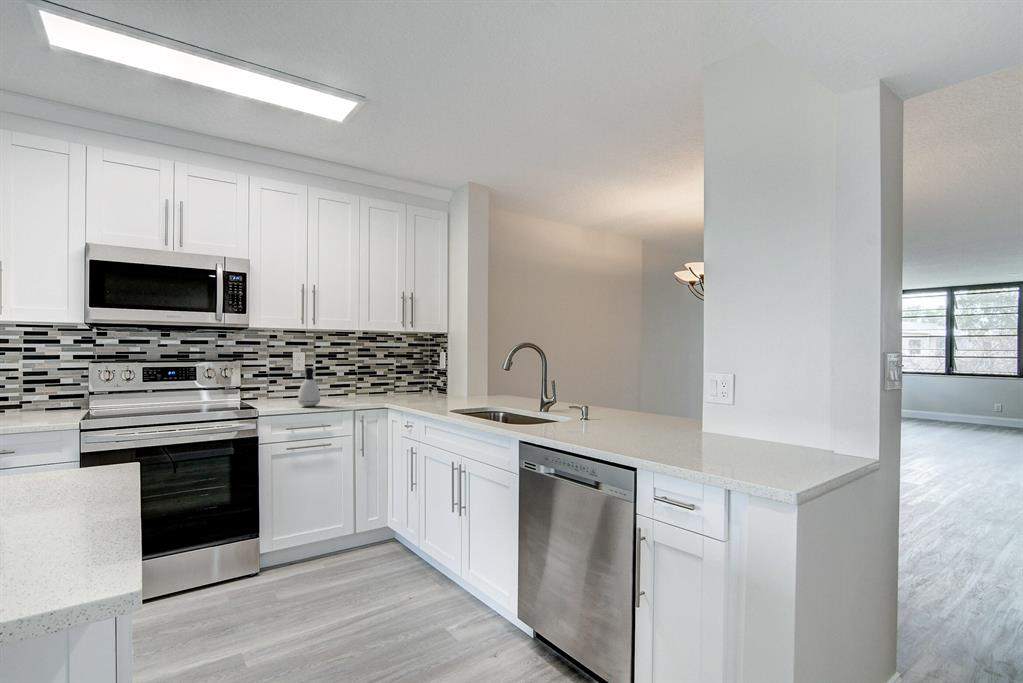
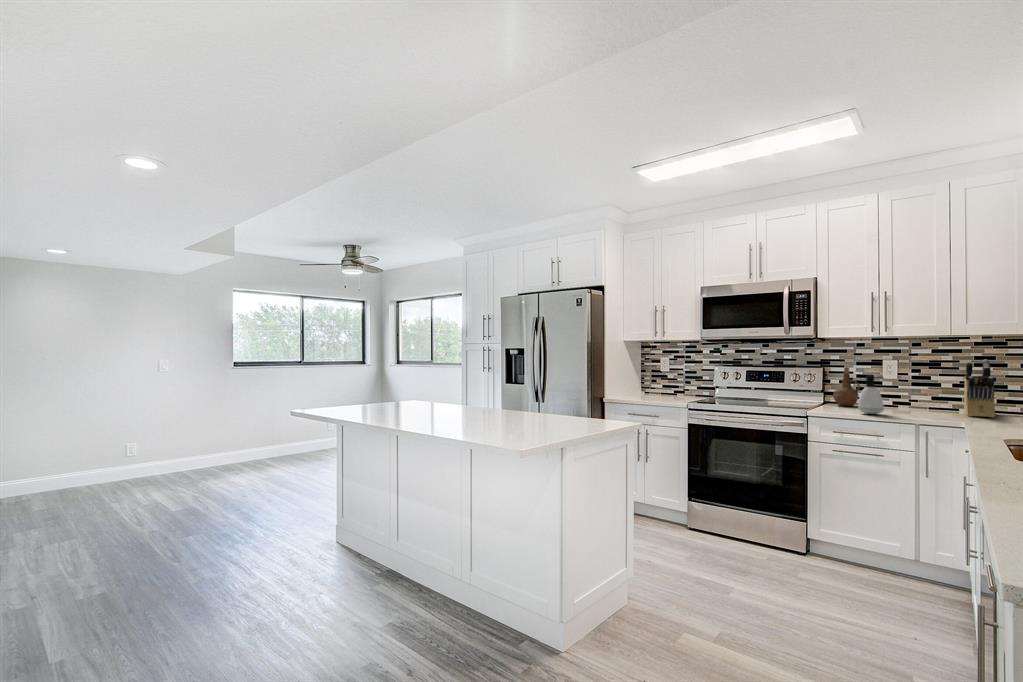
knife block: none [356,351,390,399] -> present [964,359,995,417]
ceramic pitcher: none [249,360,275,401] -> present [833,368,860,406]

